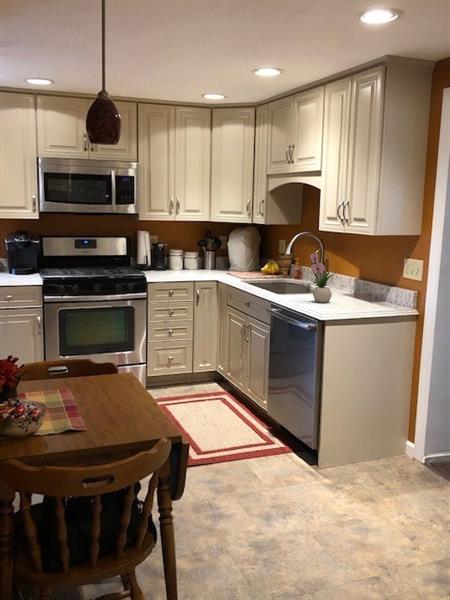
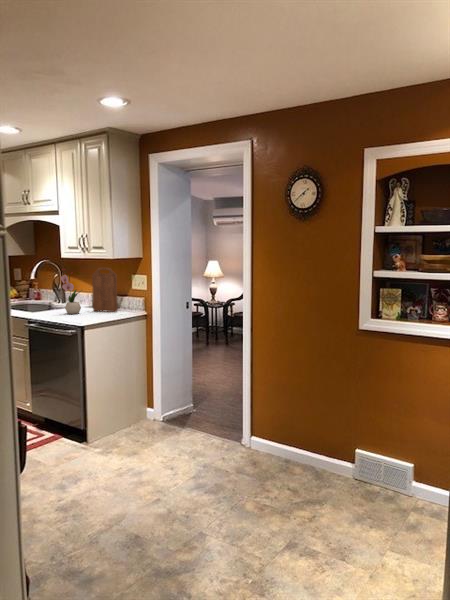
cutting board: none [349,246,382,306] -> present [92,268,117,312]

